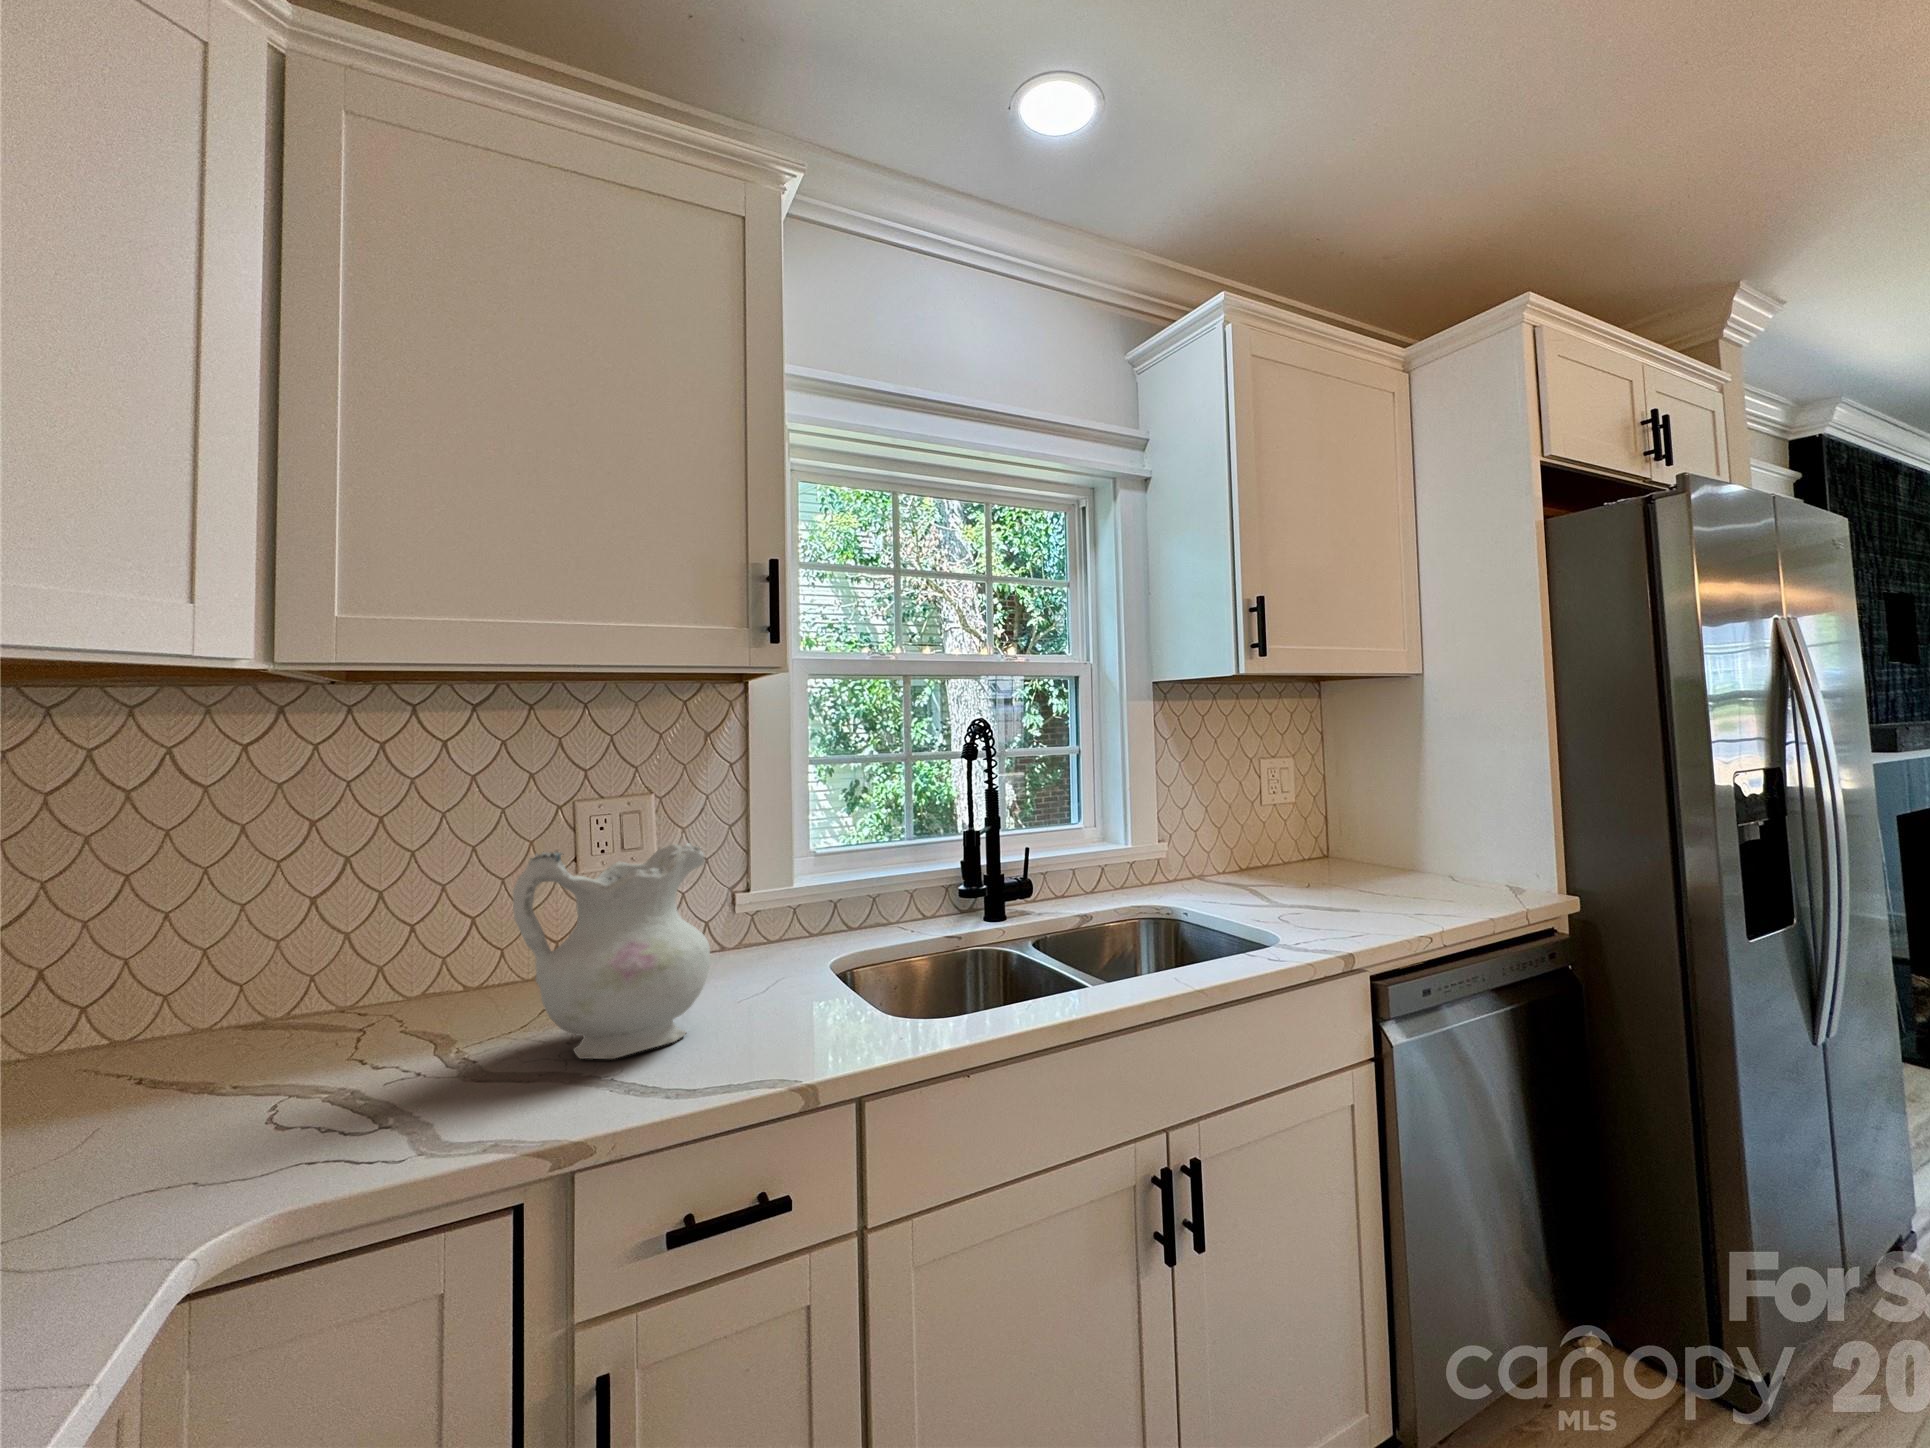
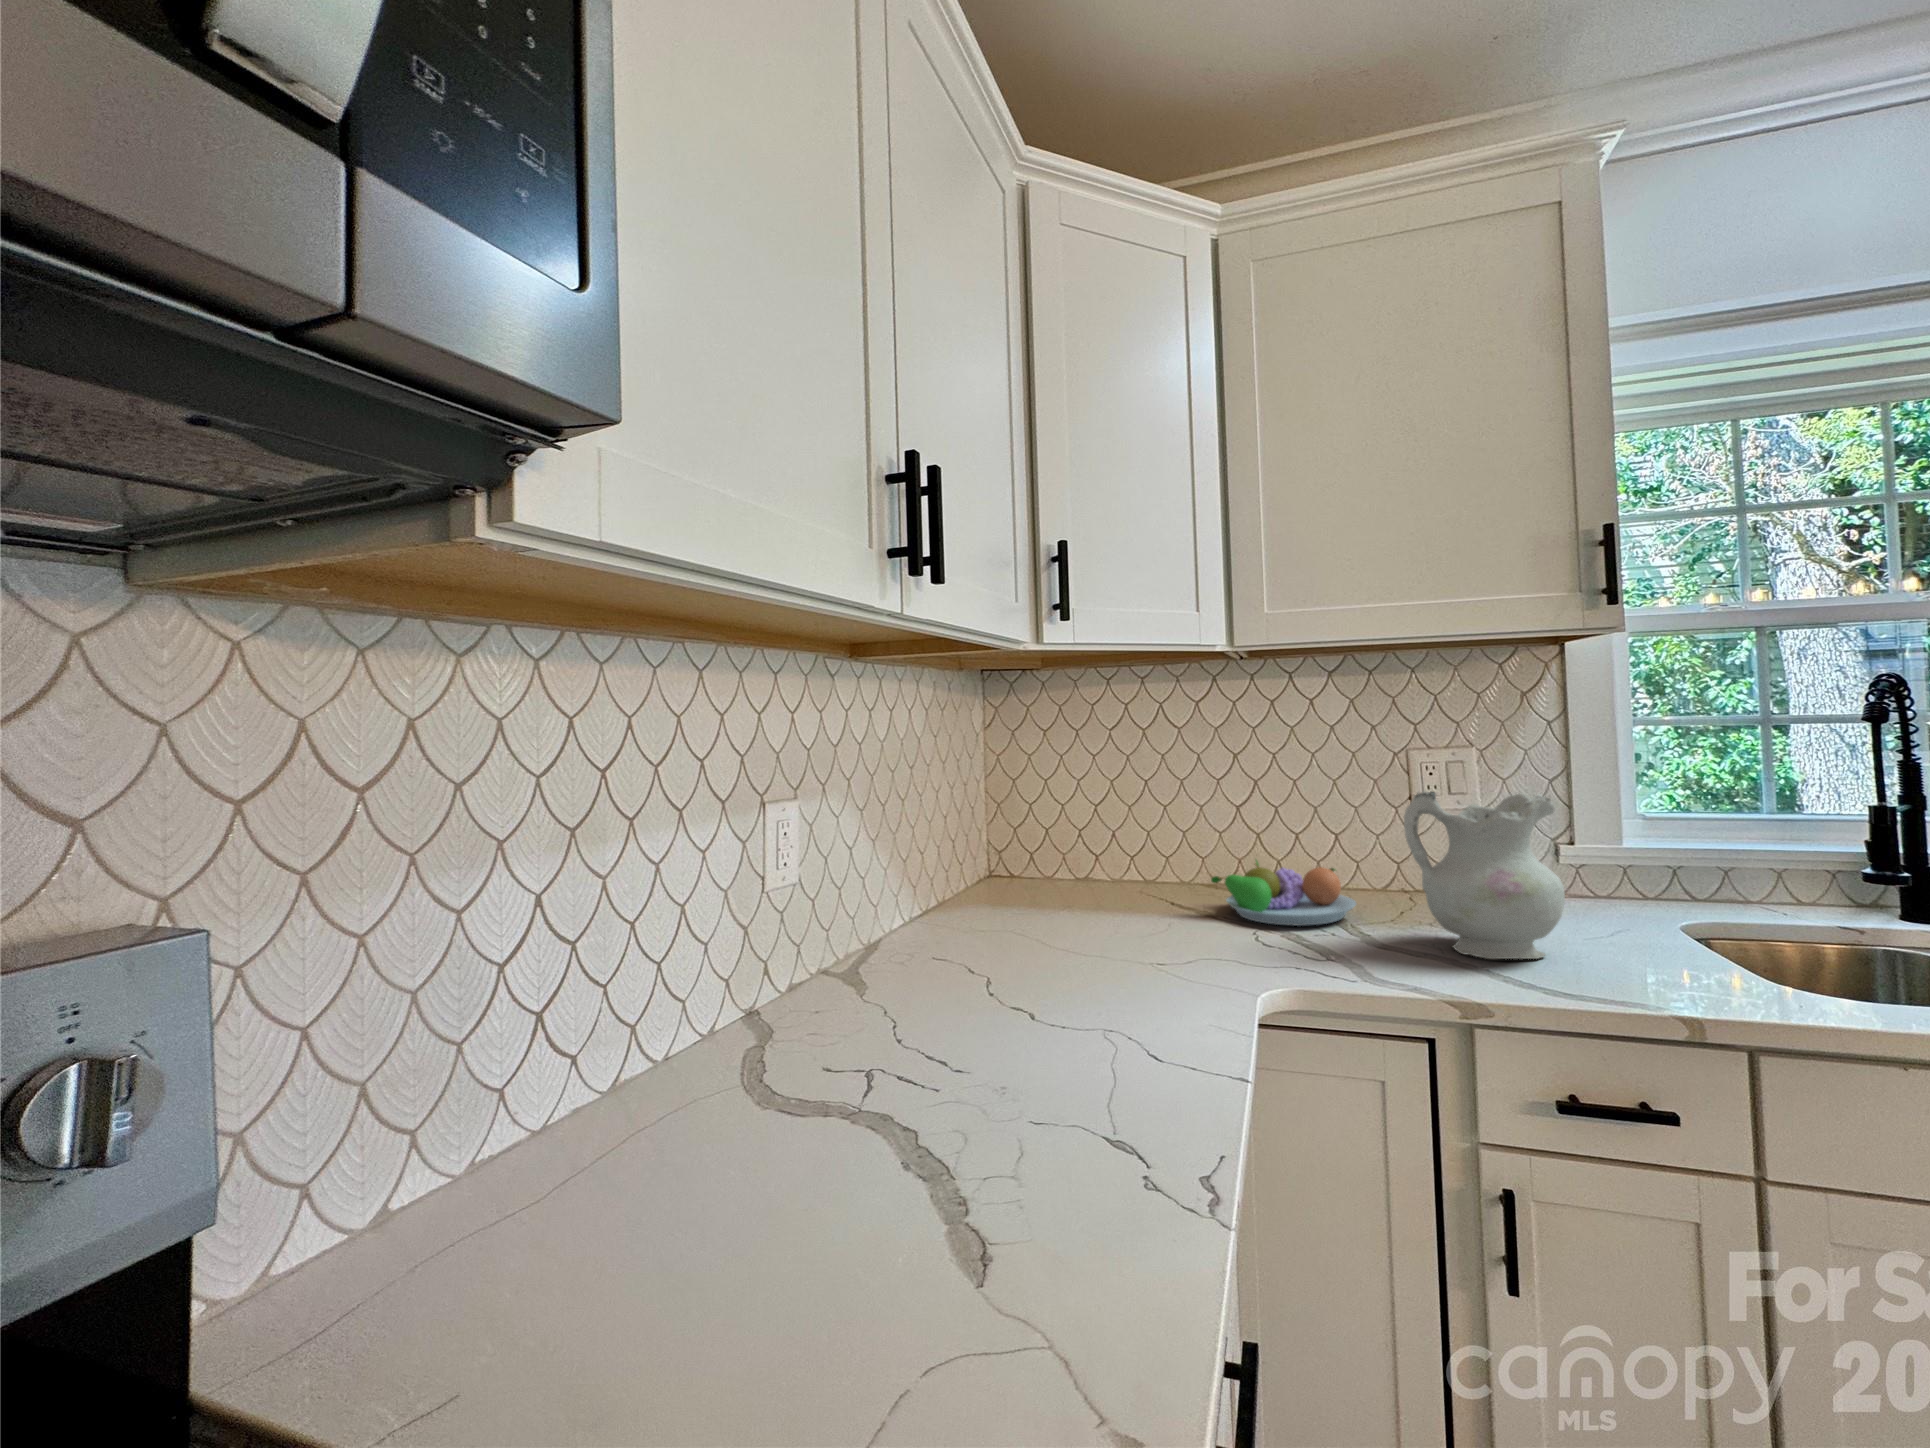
fruit bowl: none [193,965,465,1079] -> present [1211,861,1356,926]

